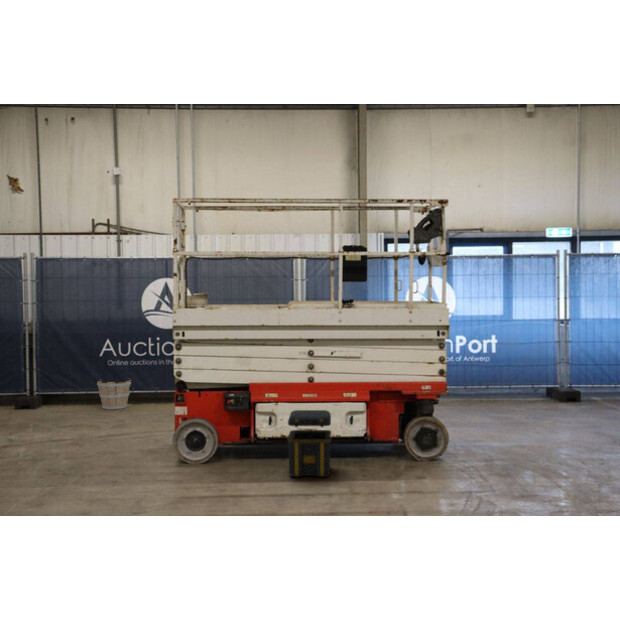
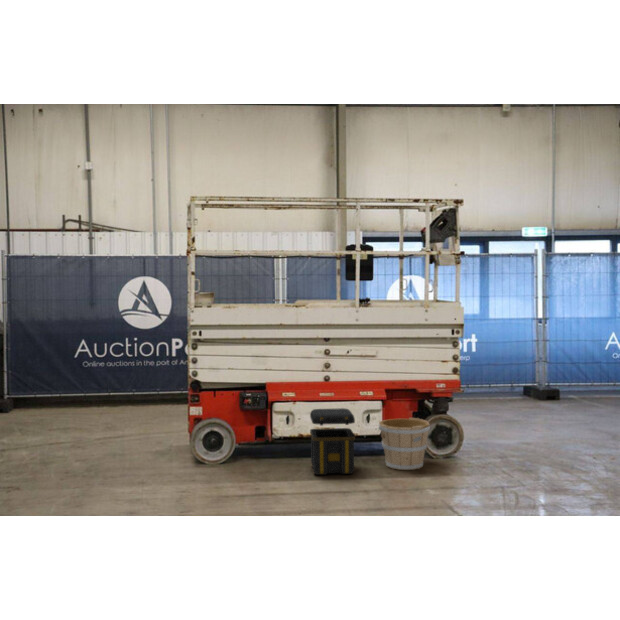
wooden bucket: present [97,380,131,410] -> present [379,418,430,470]

